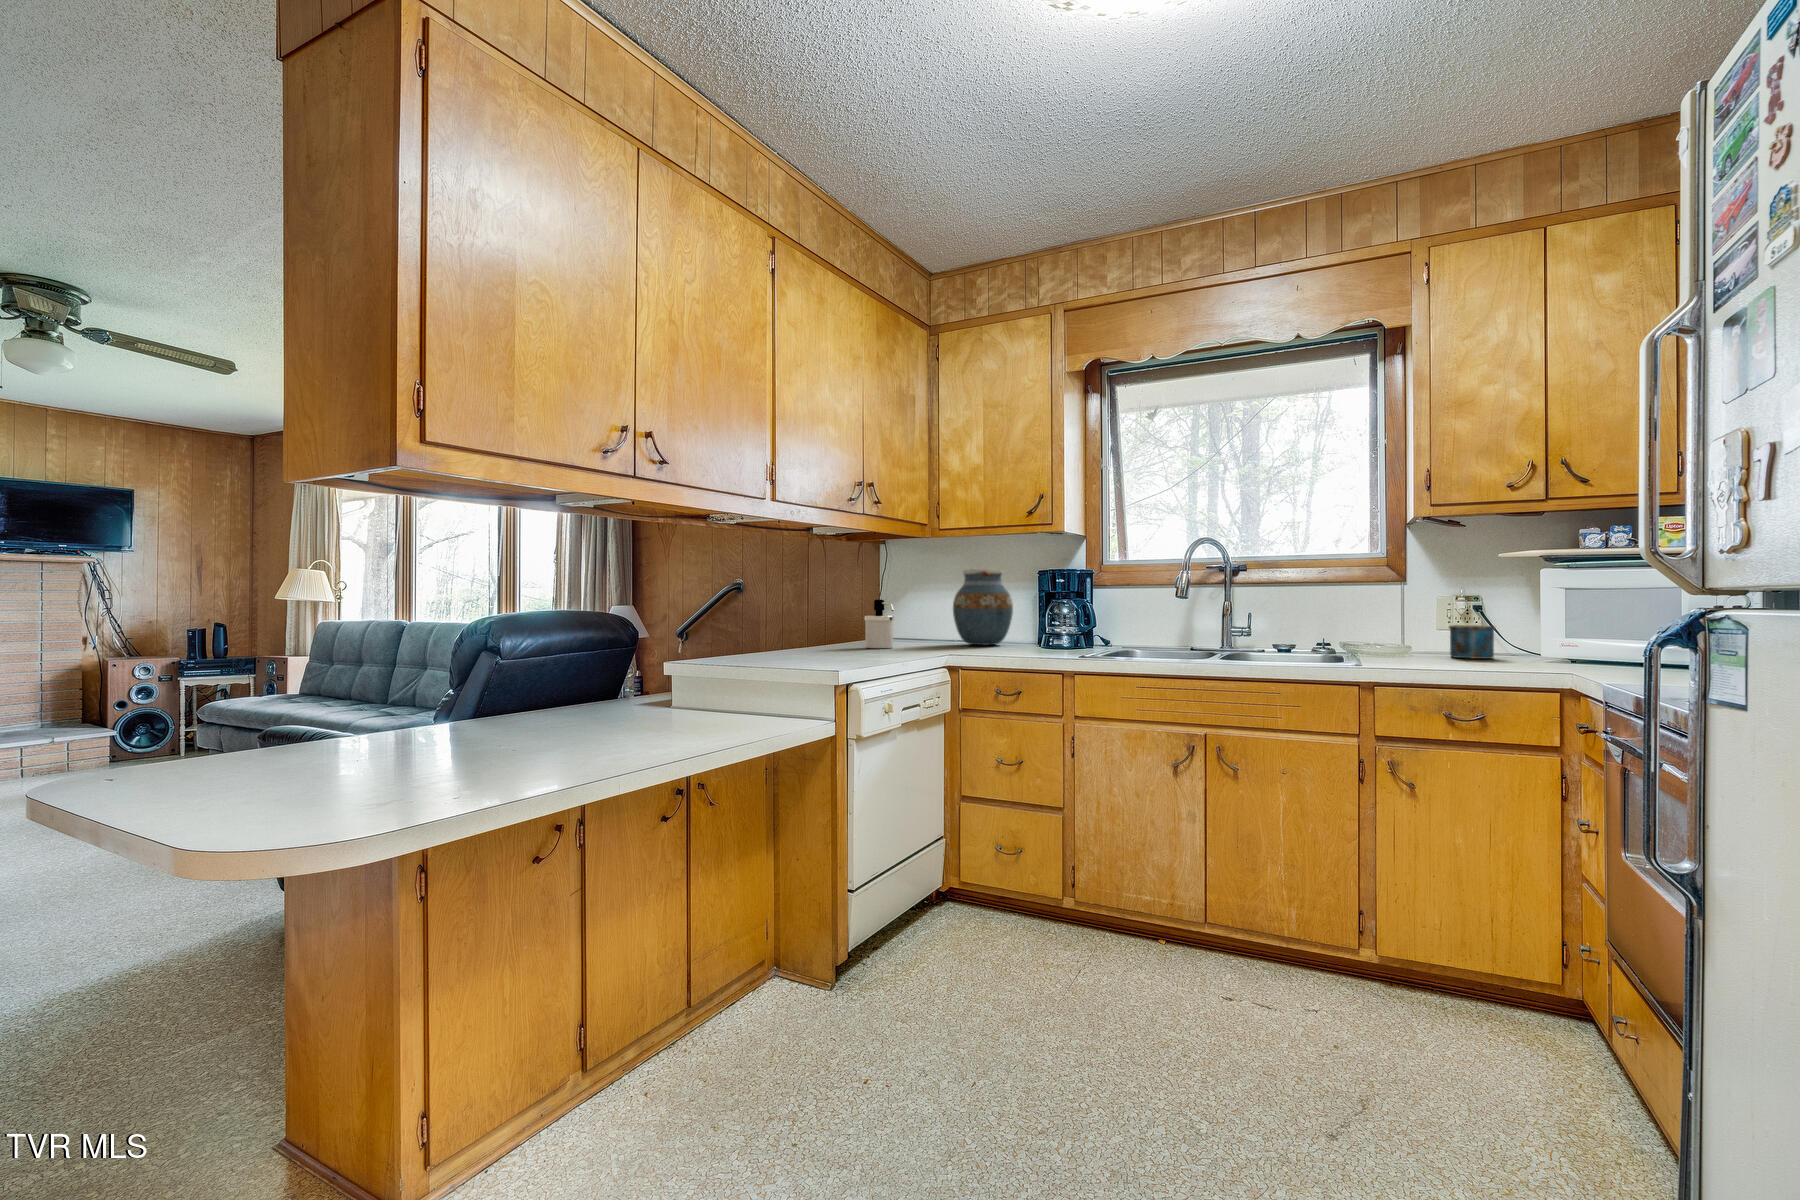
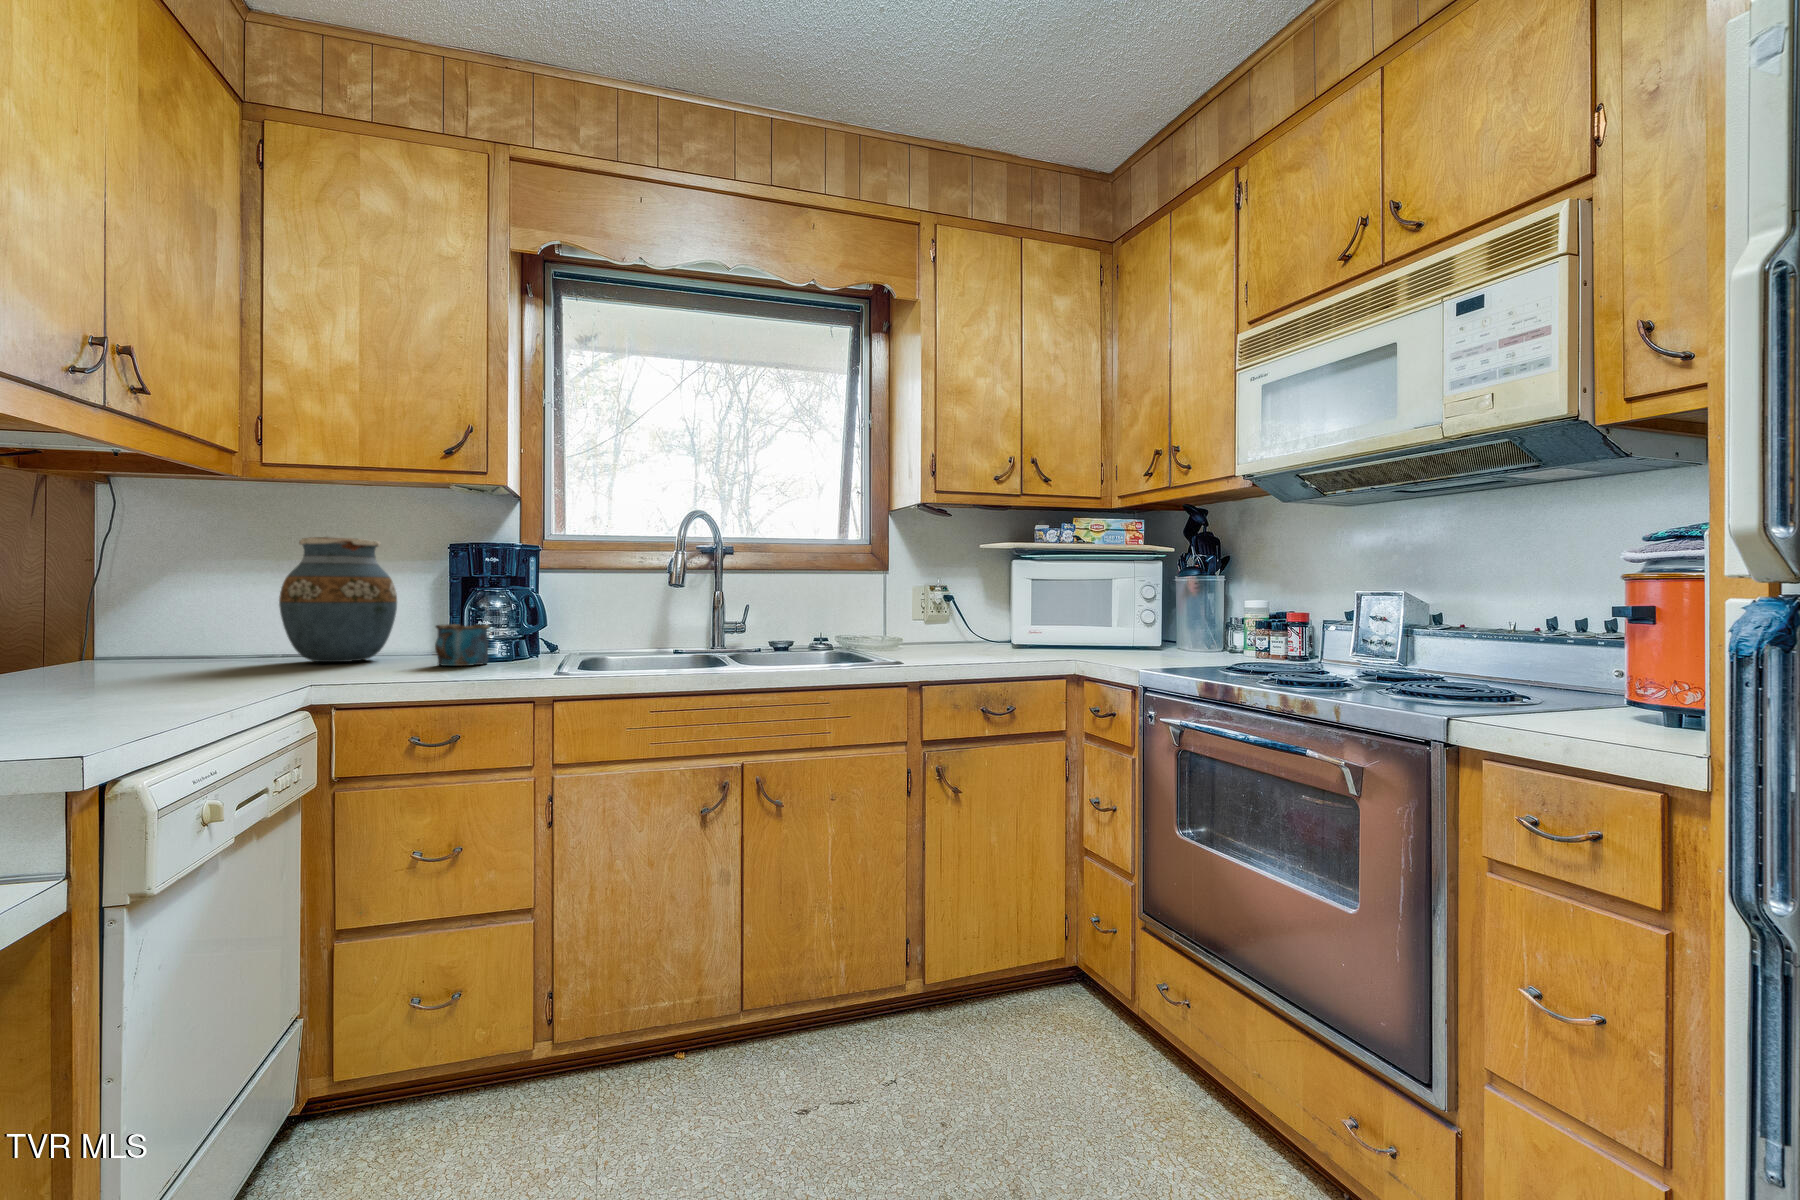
soap dispenser: present [864,600,894,648] -> none [72,586,158,680]
mug: present [1449,625,1495,659] -> present [435,624,489,666]

